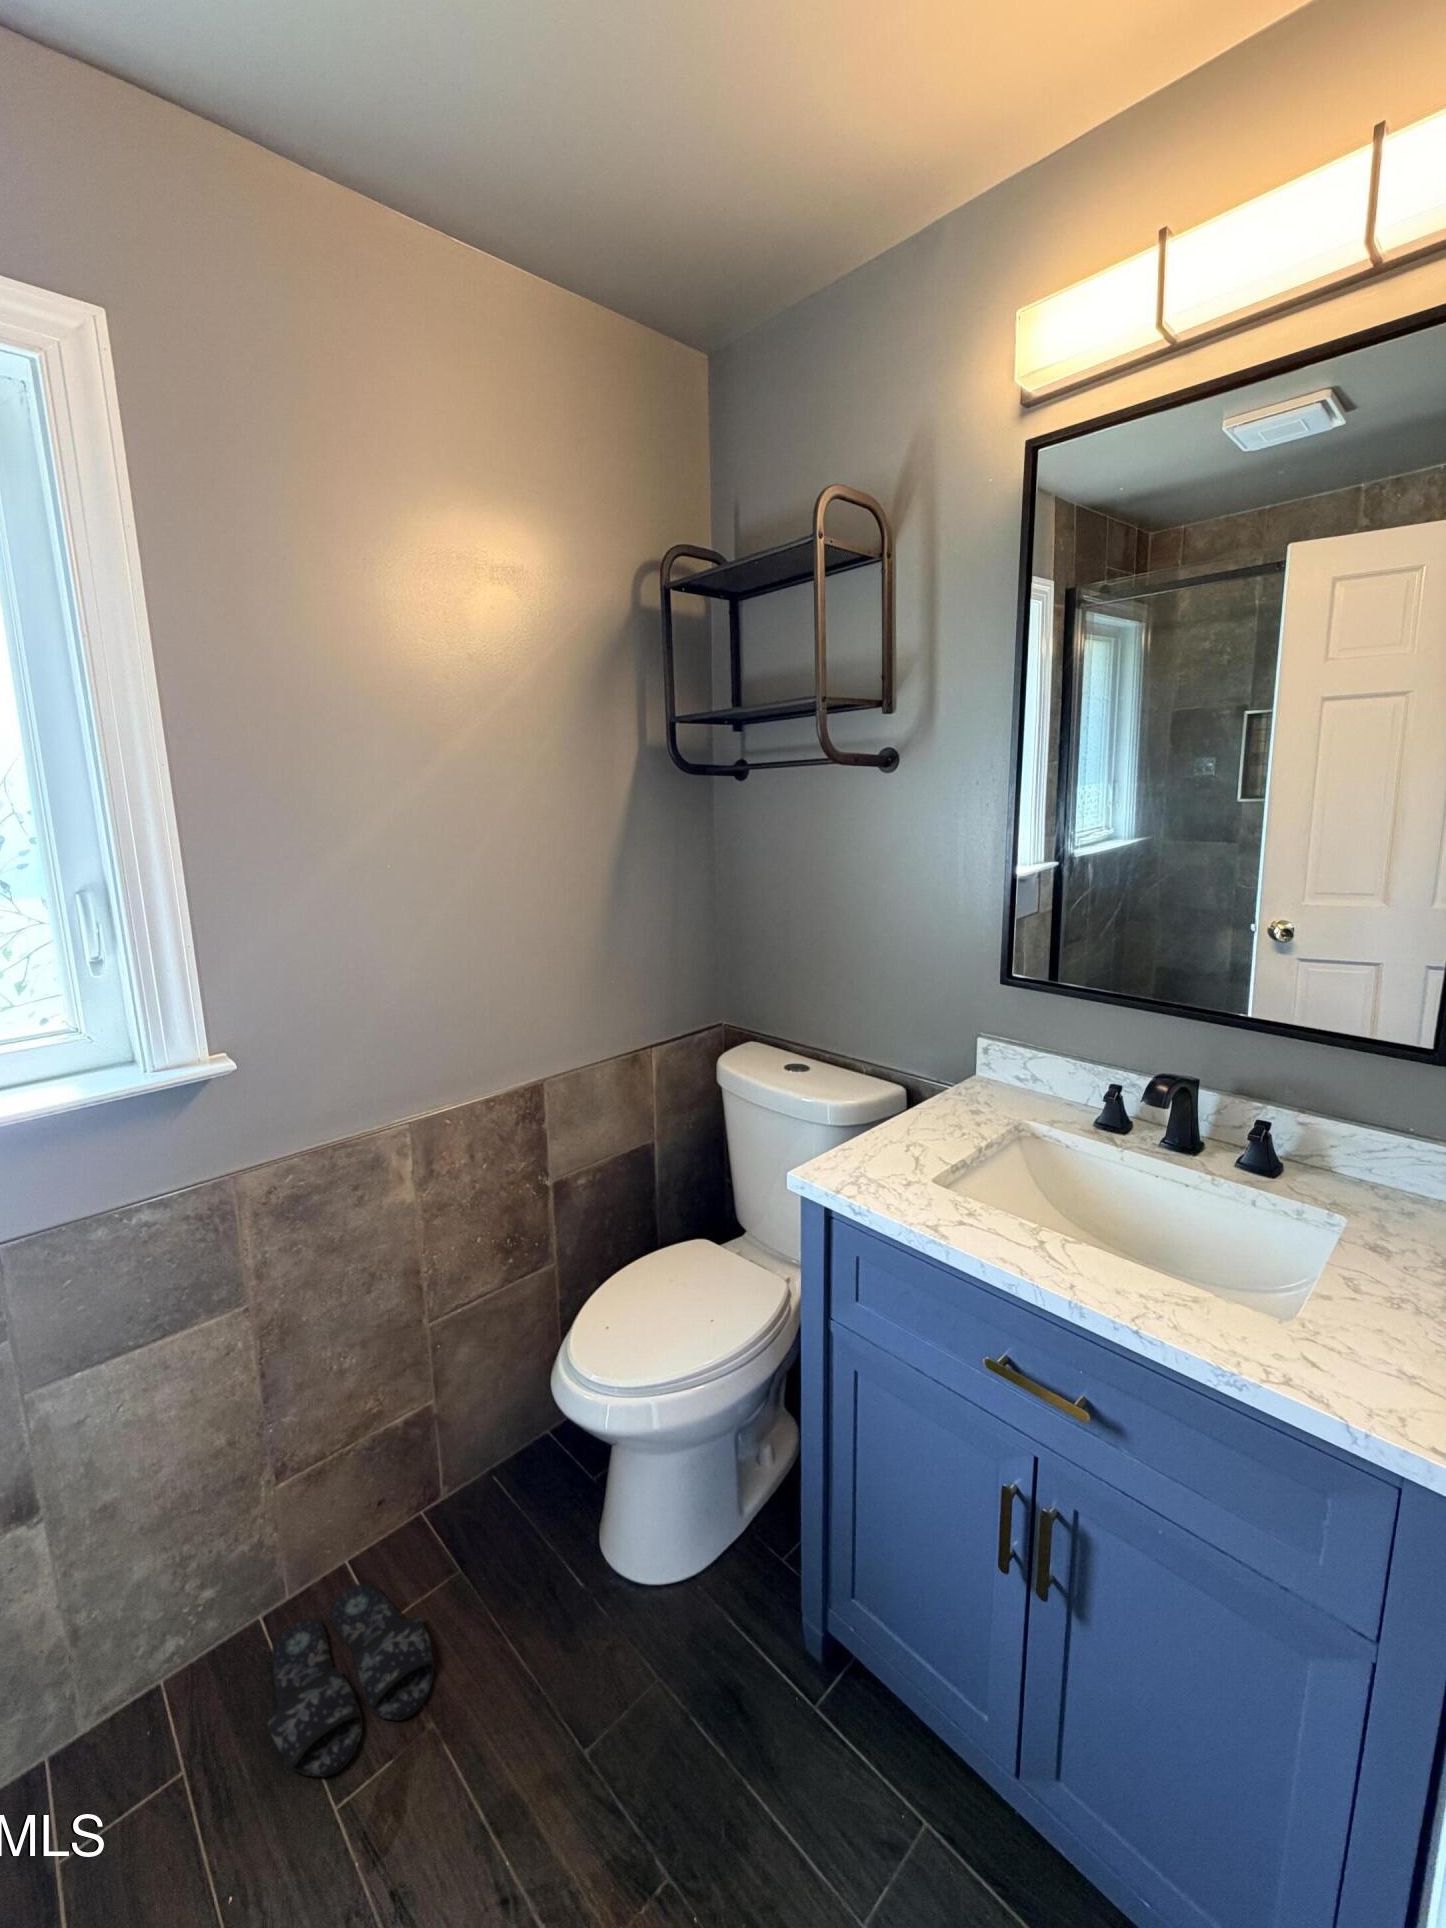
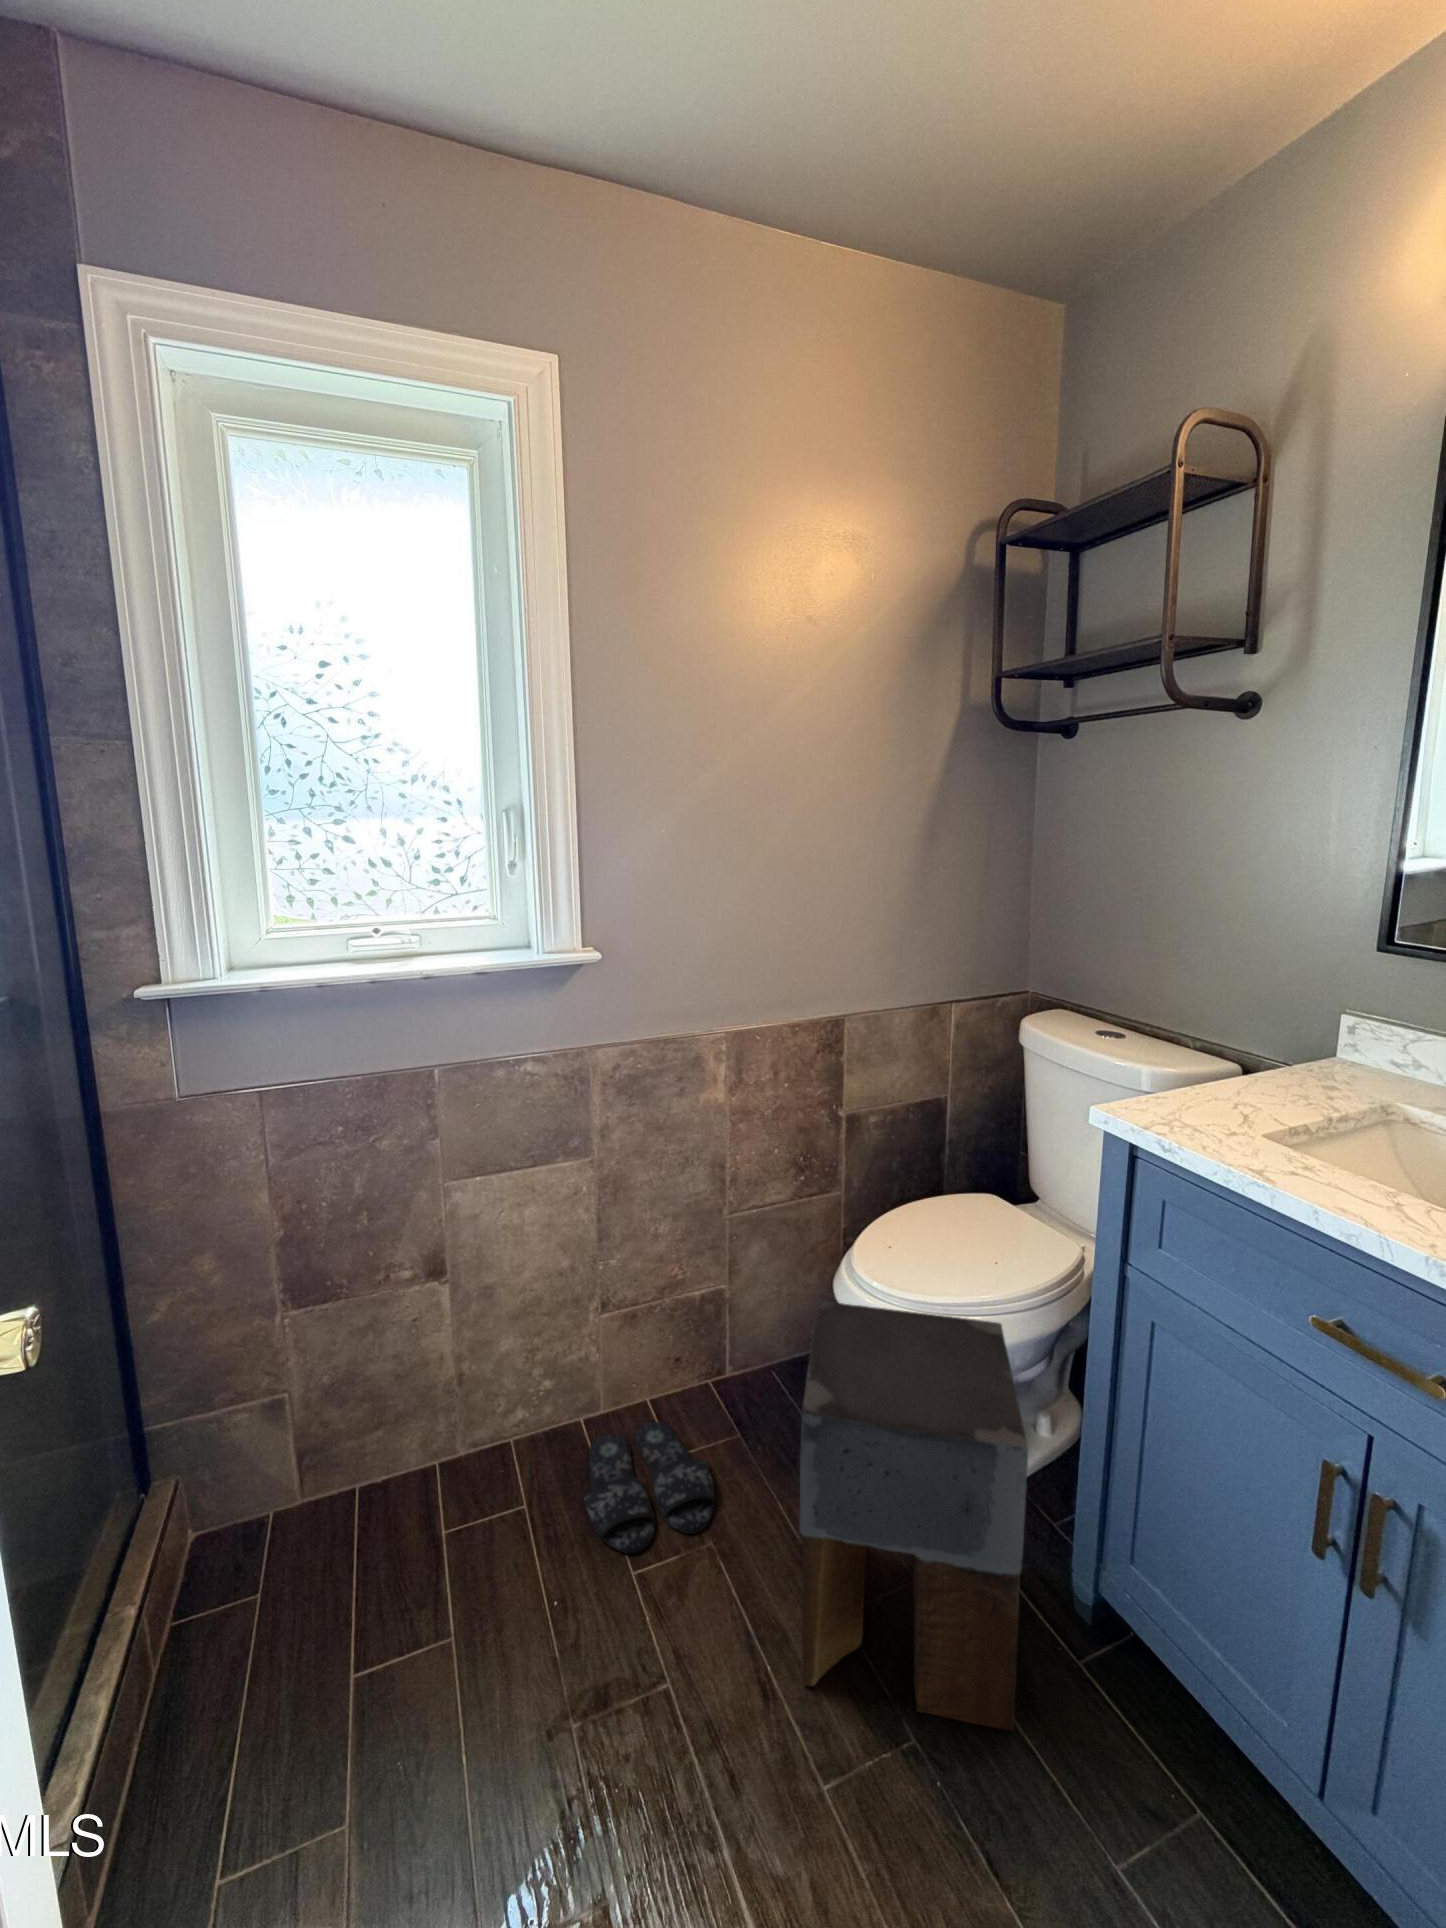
stool: none [523,1394,762,1860] -> present [800,1301,1028,1731]

